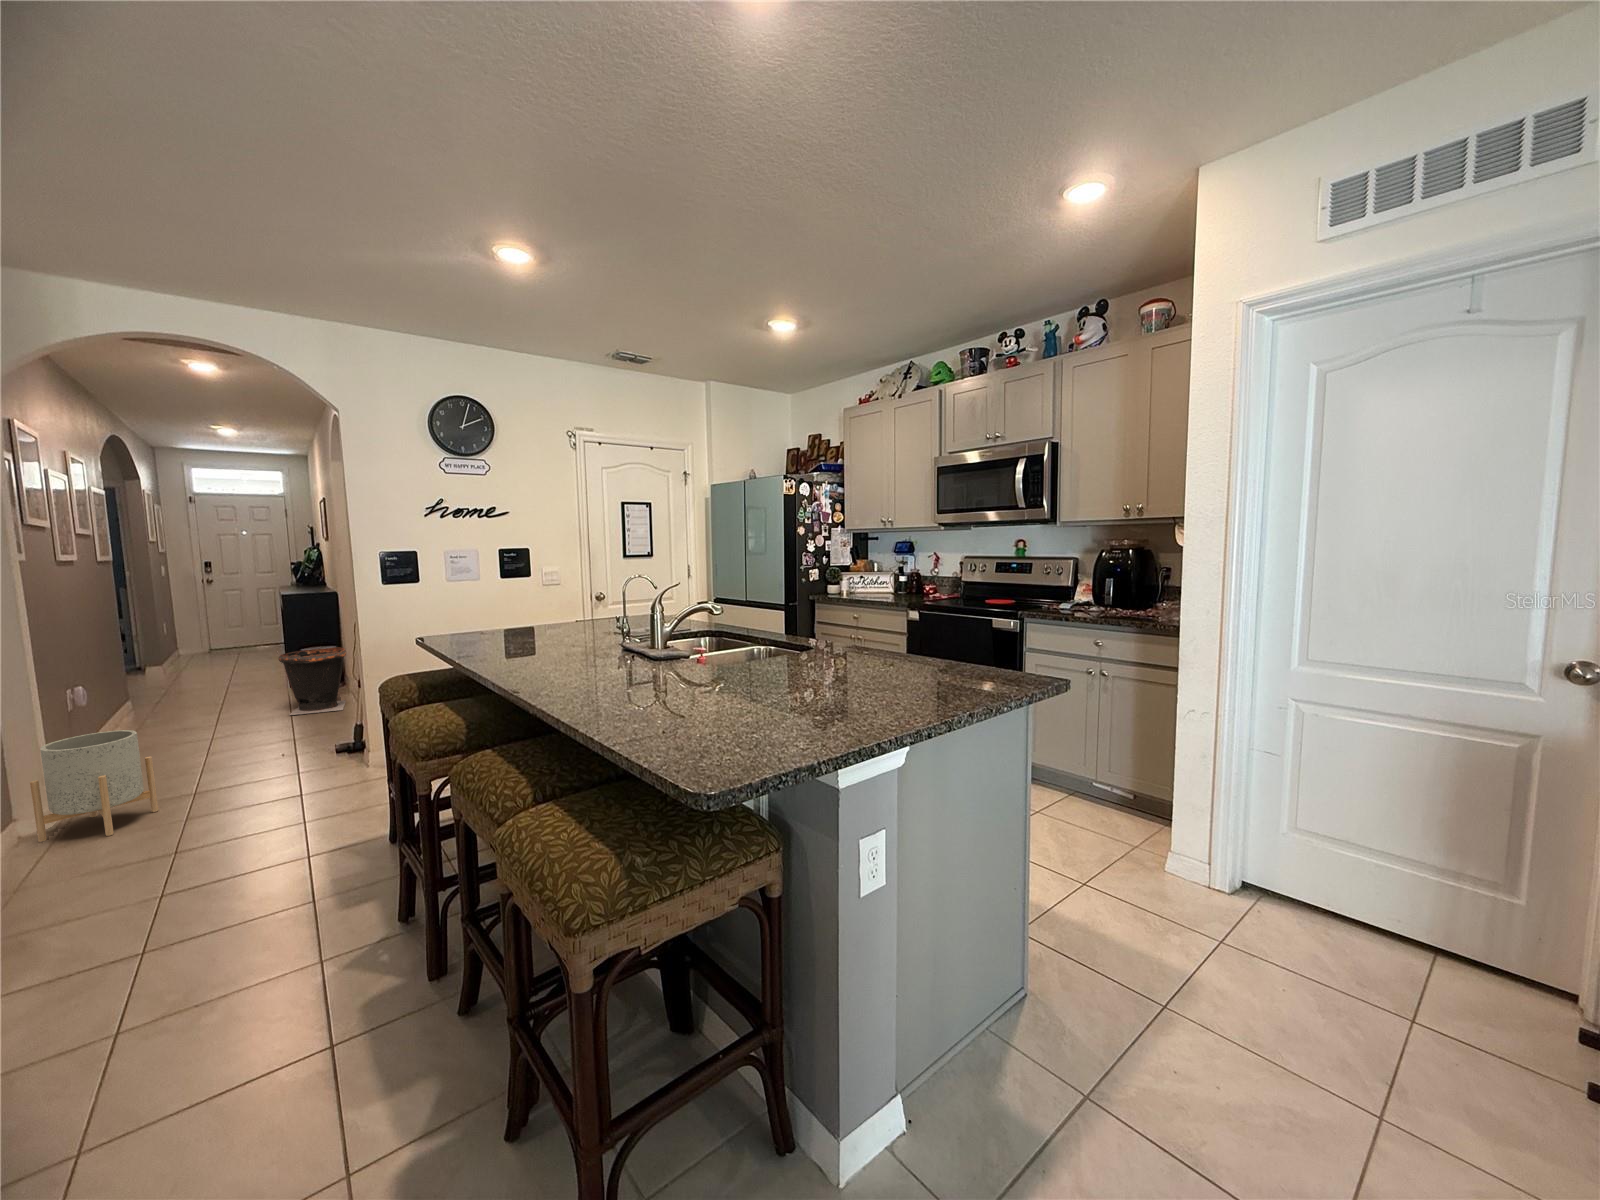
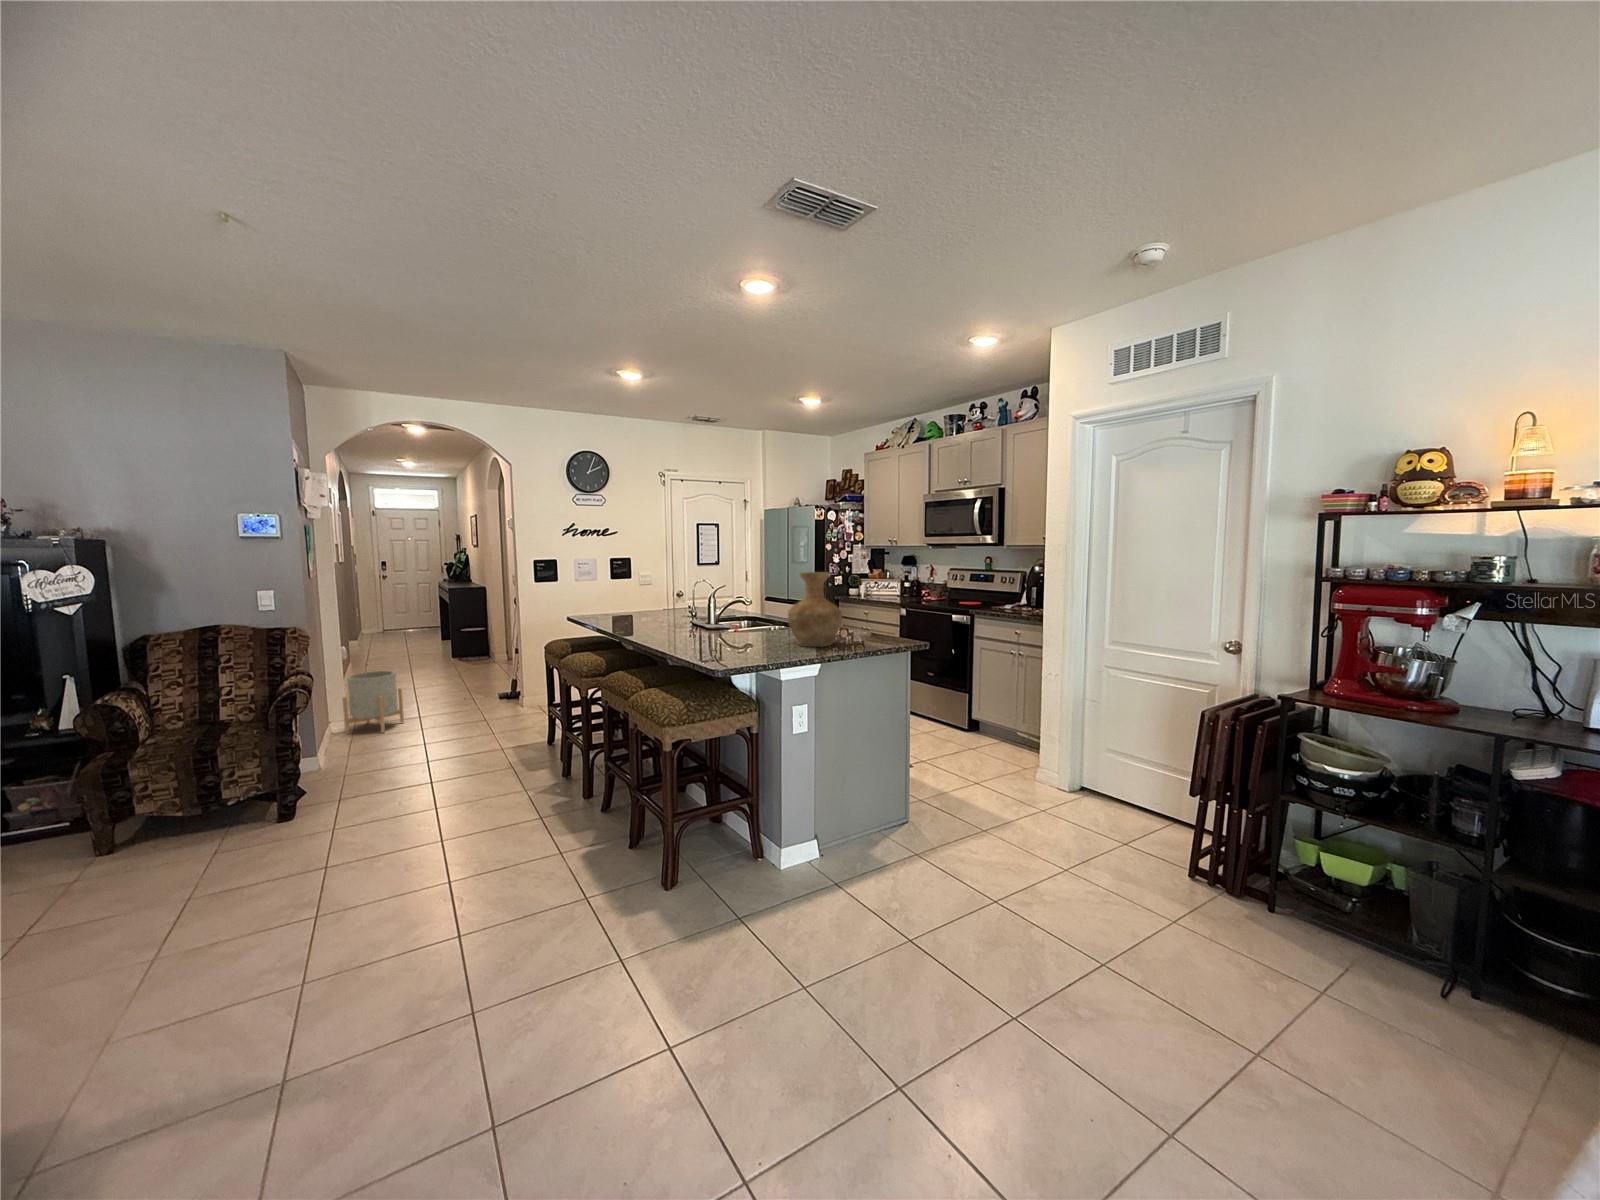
vase: none [811,556,915,699] -> present [788,572,842,647]
trash can: present [276,647,346,715] -> none [453,627,498,674]

